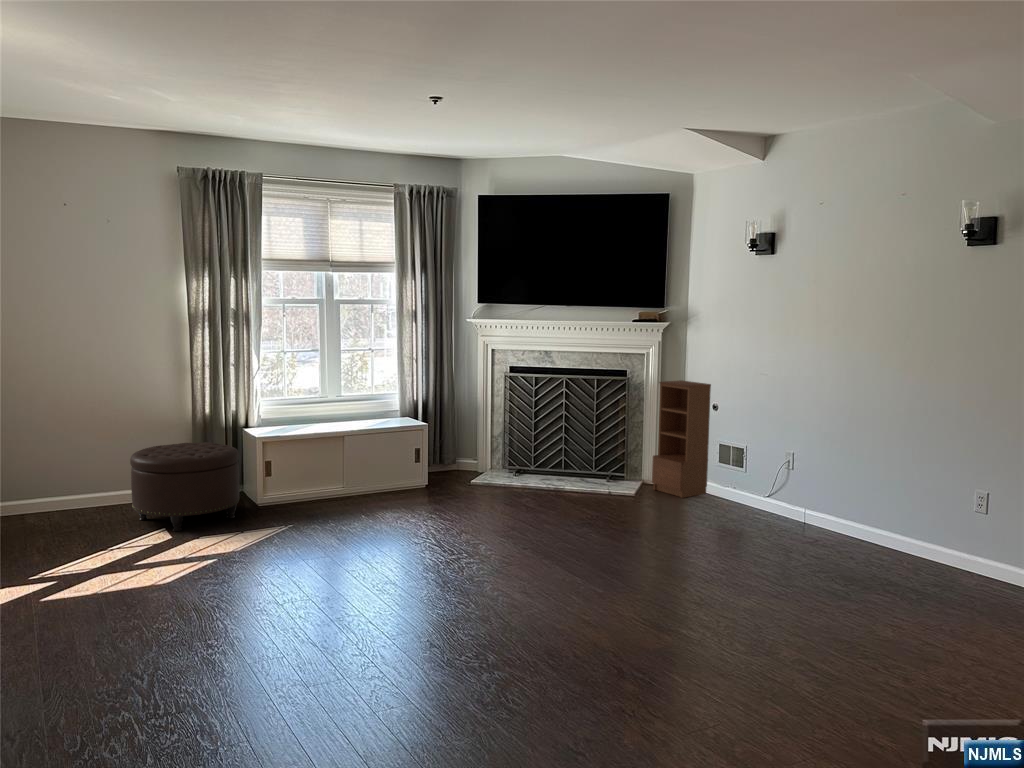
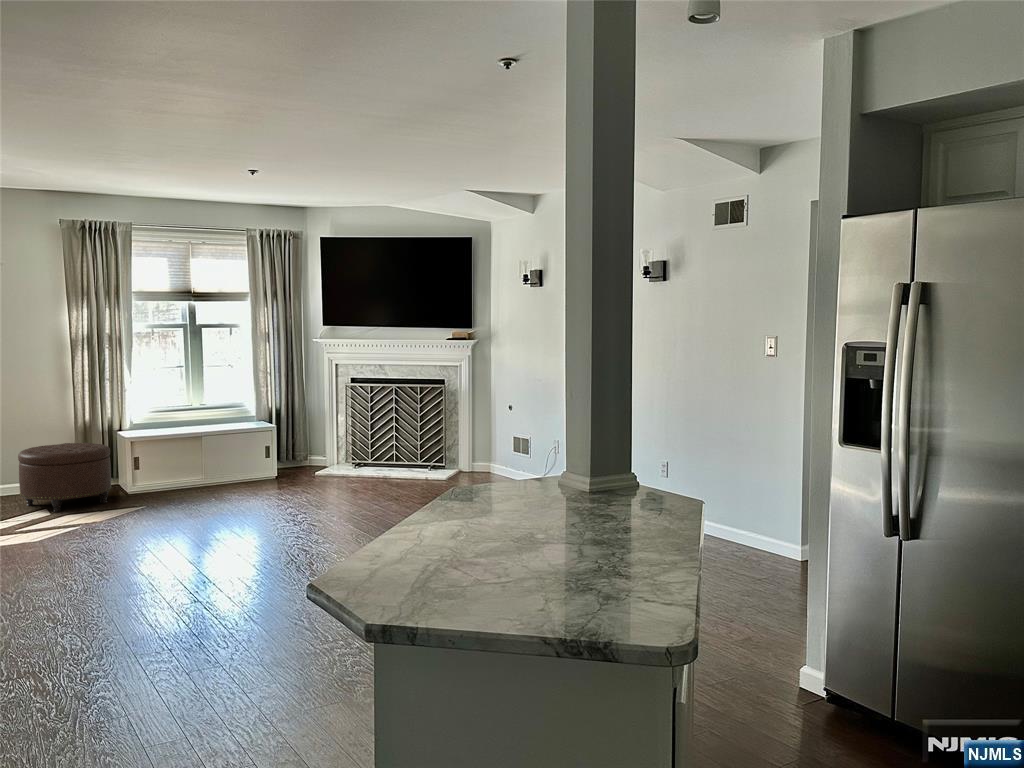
bookcase: present [652,380,711,498] -> none [462,386,506,481]

